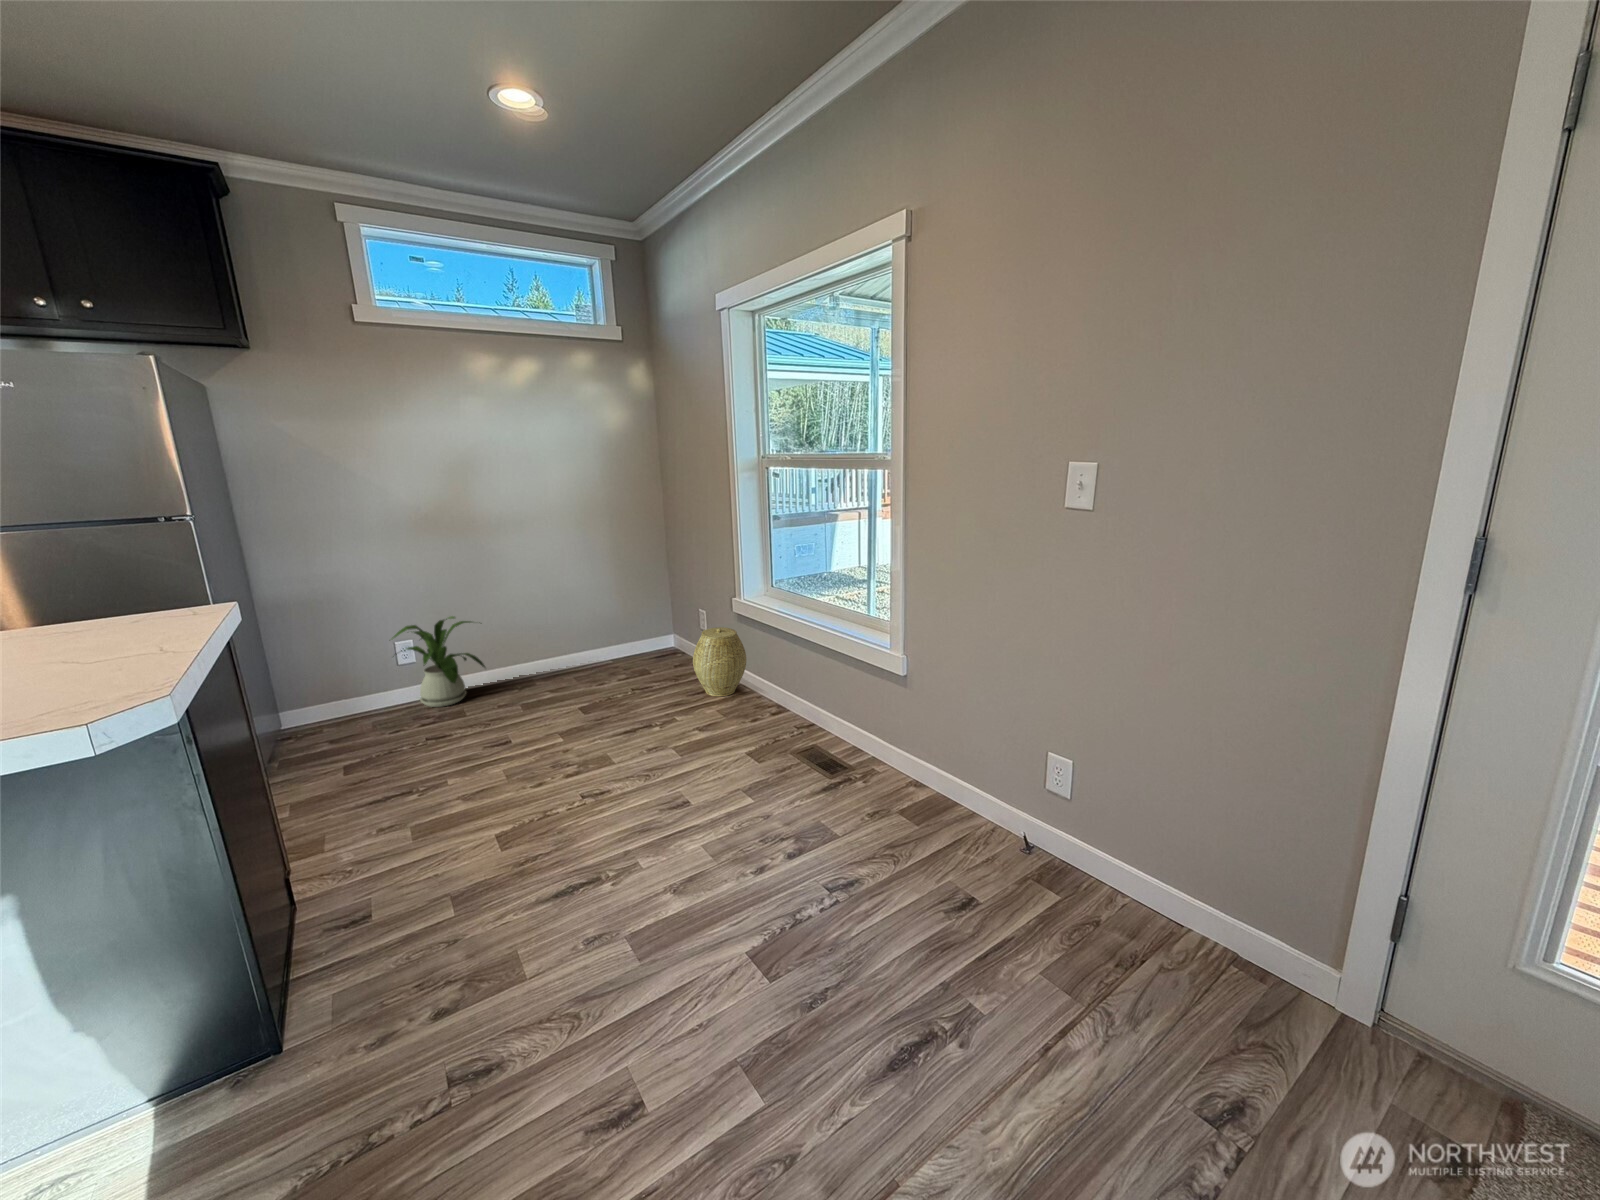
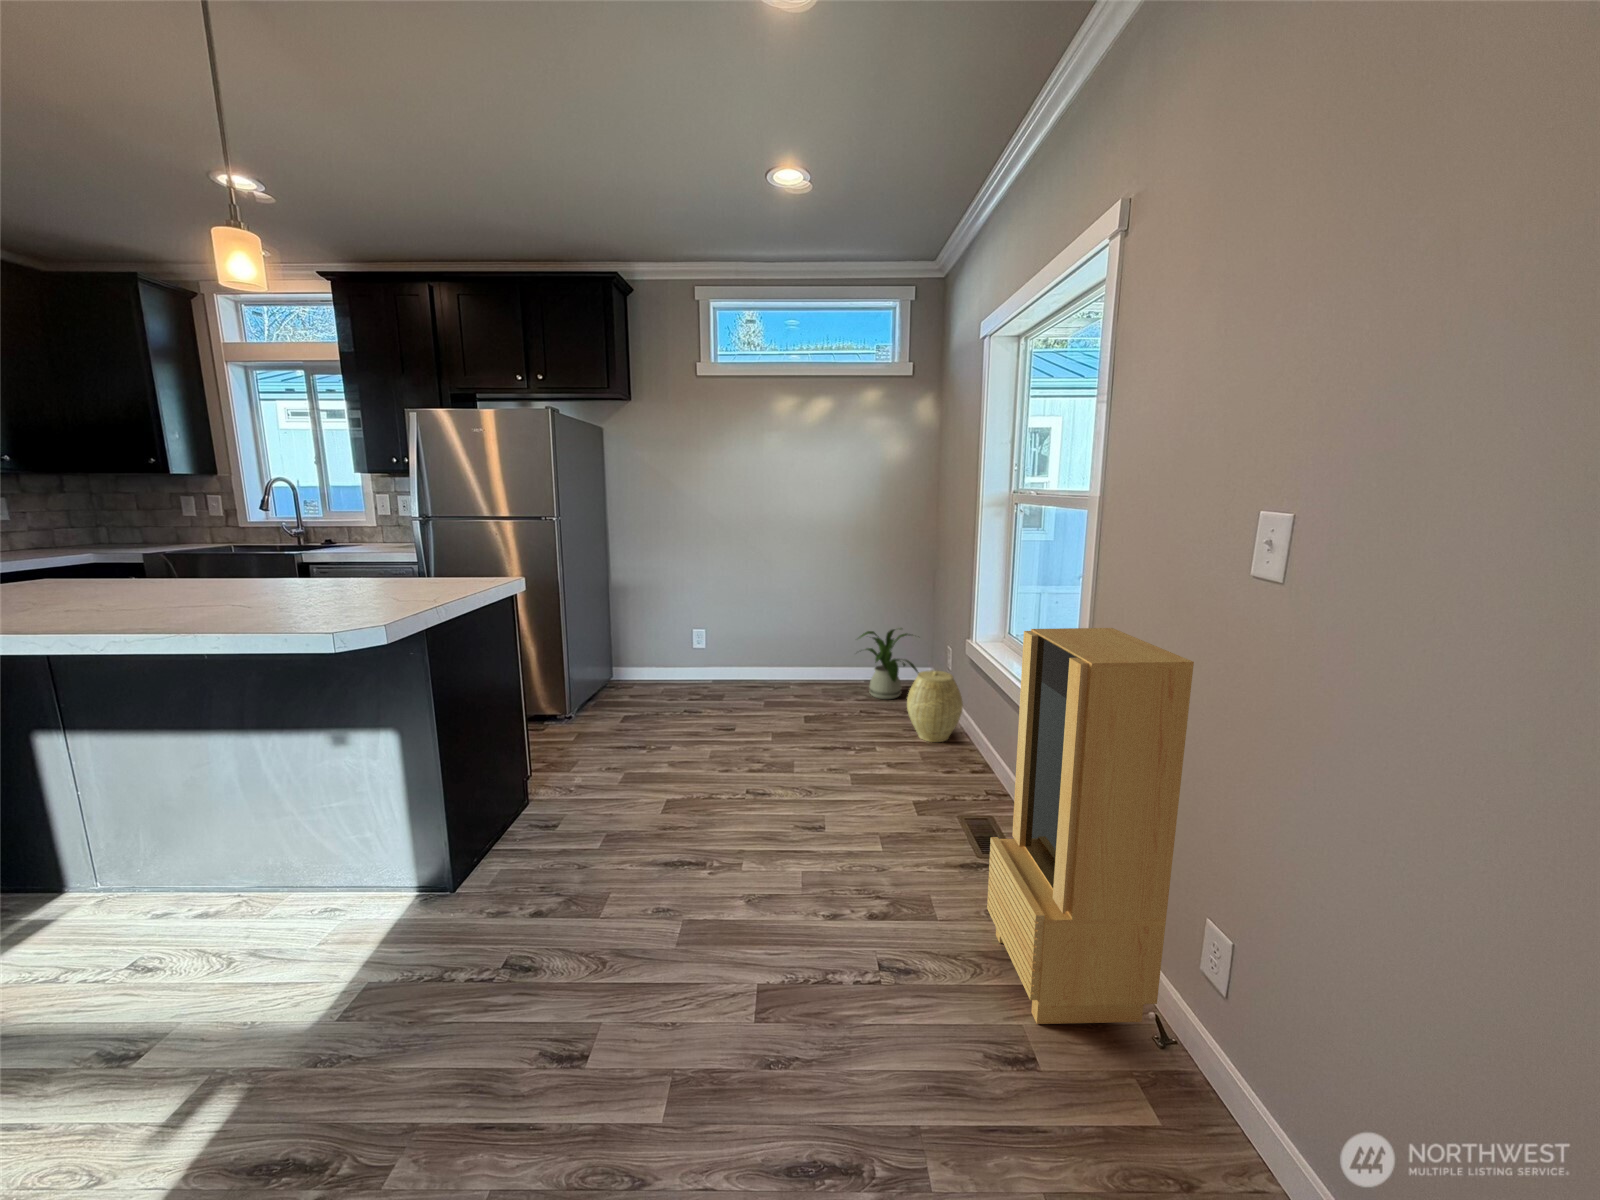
storage cabinet: none [881,570,1040,879] -> present [987,628,1194,1024]
house plant: present [392,616,485,707] -> present [860,628,919,699]

